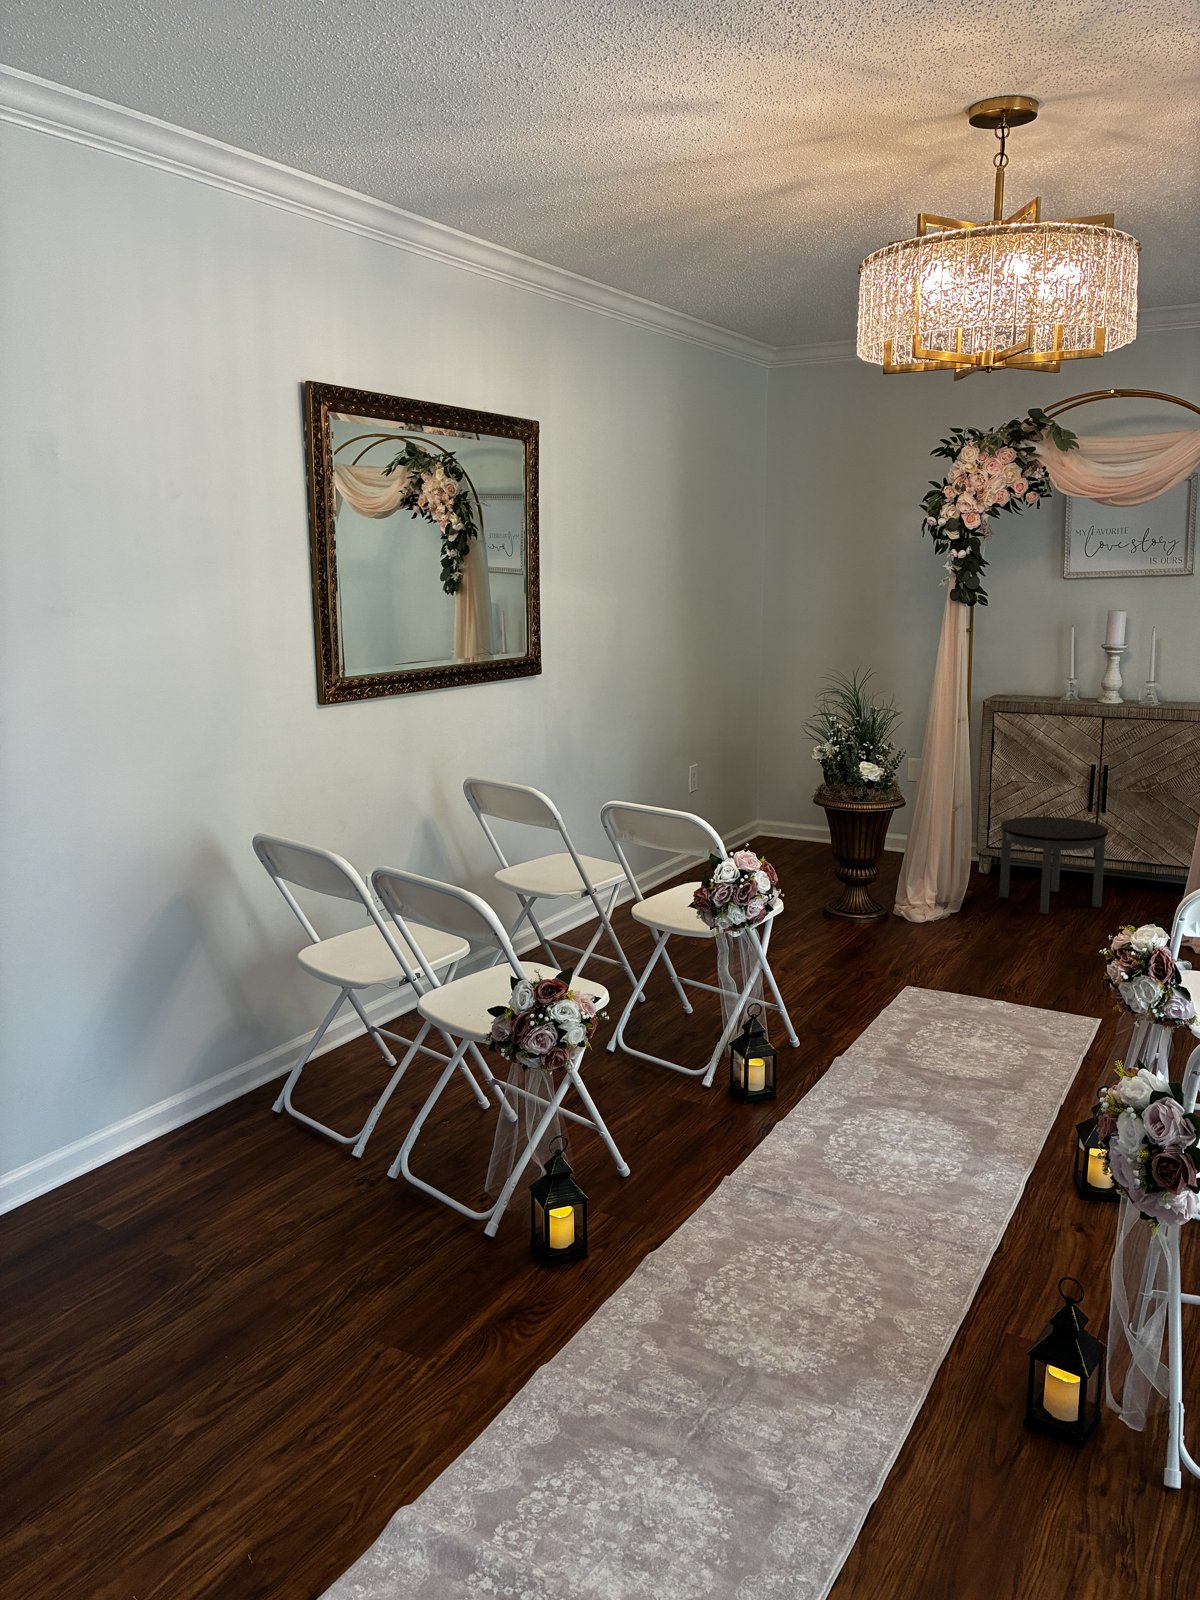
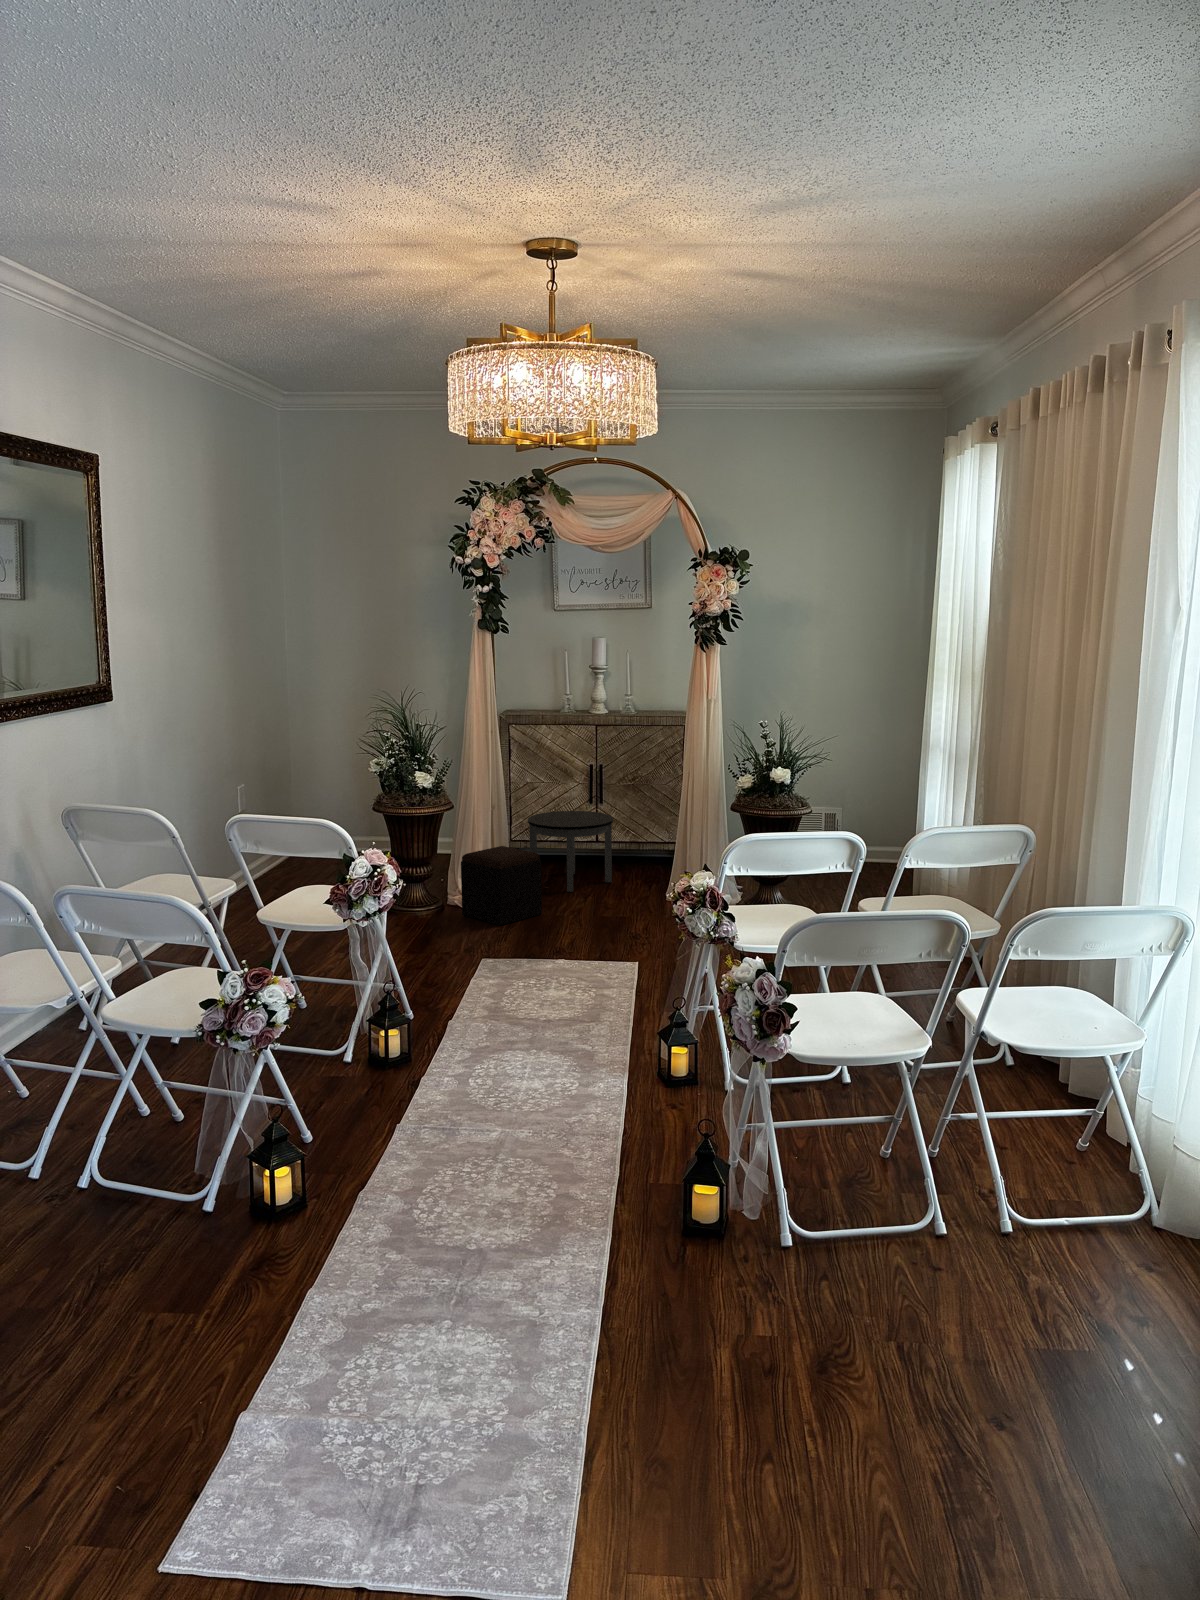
footstool: none [904,853,1002,945] -> present [461,846,542,925]

